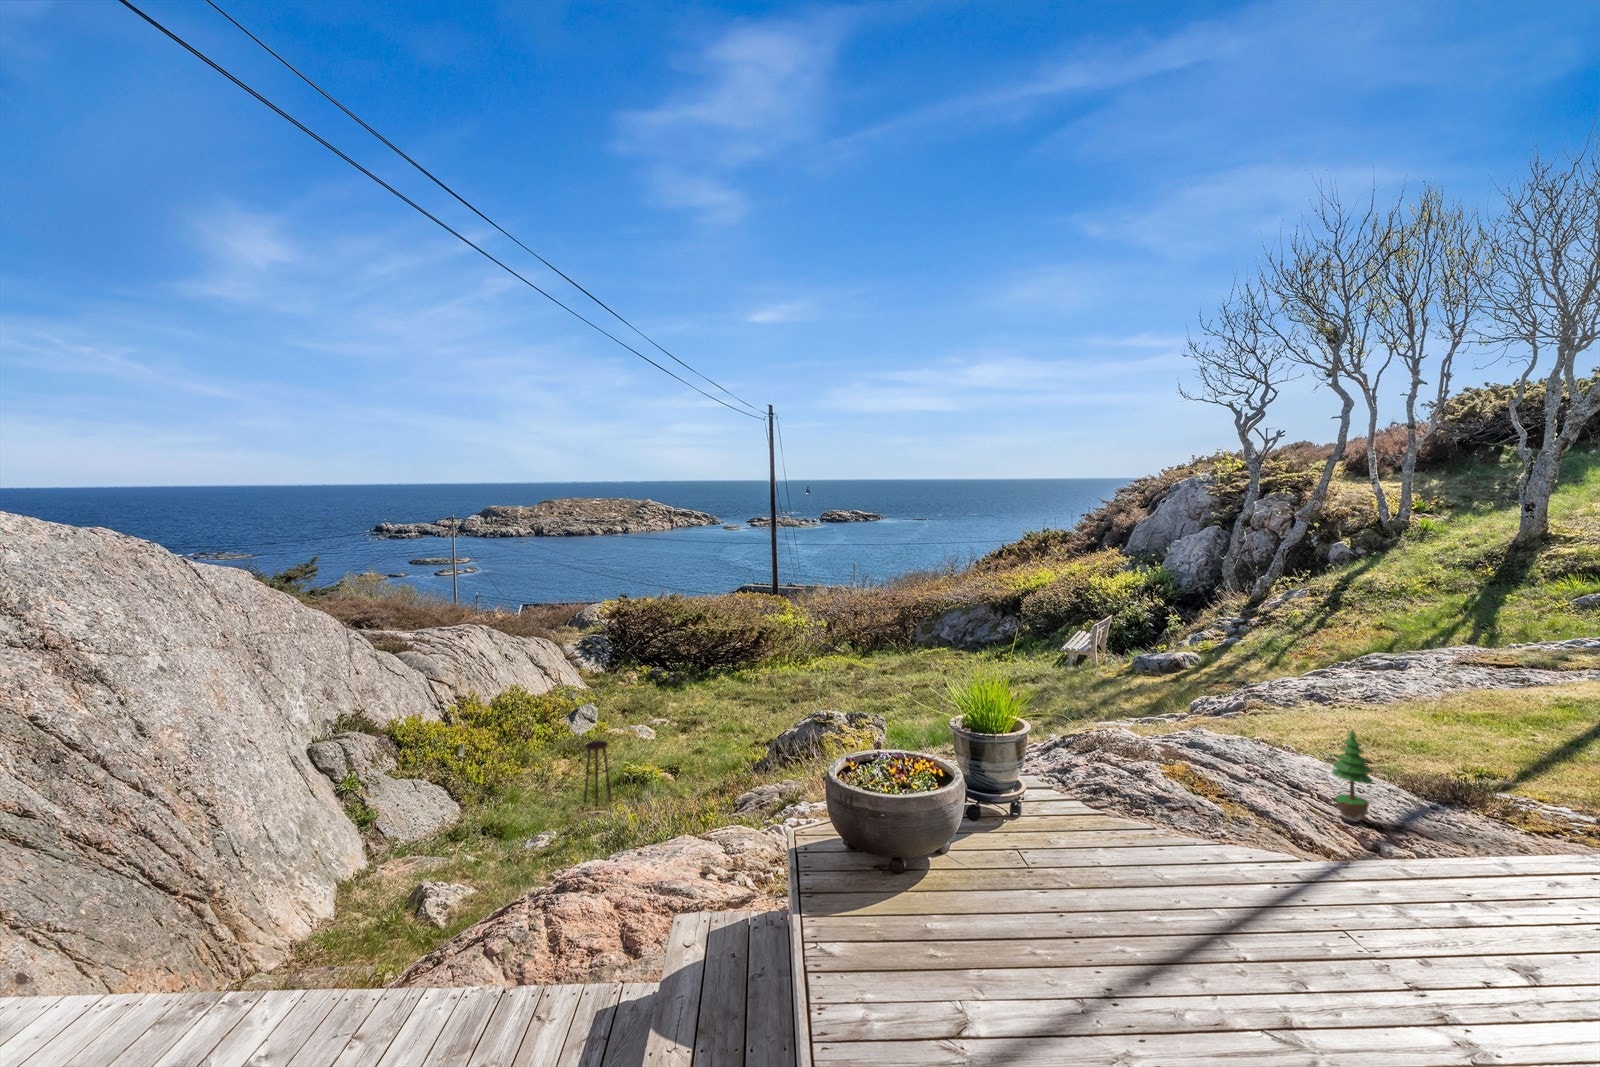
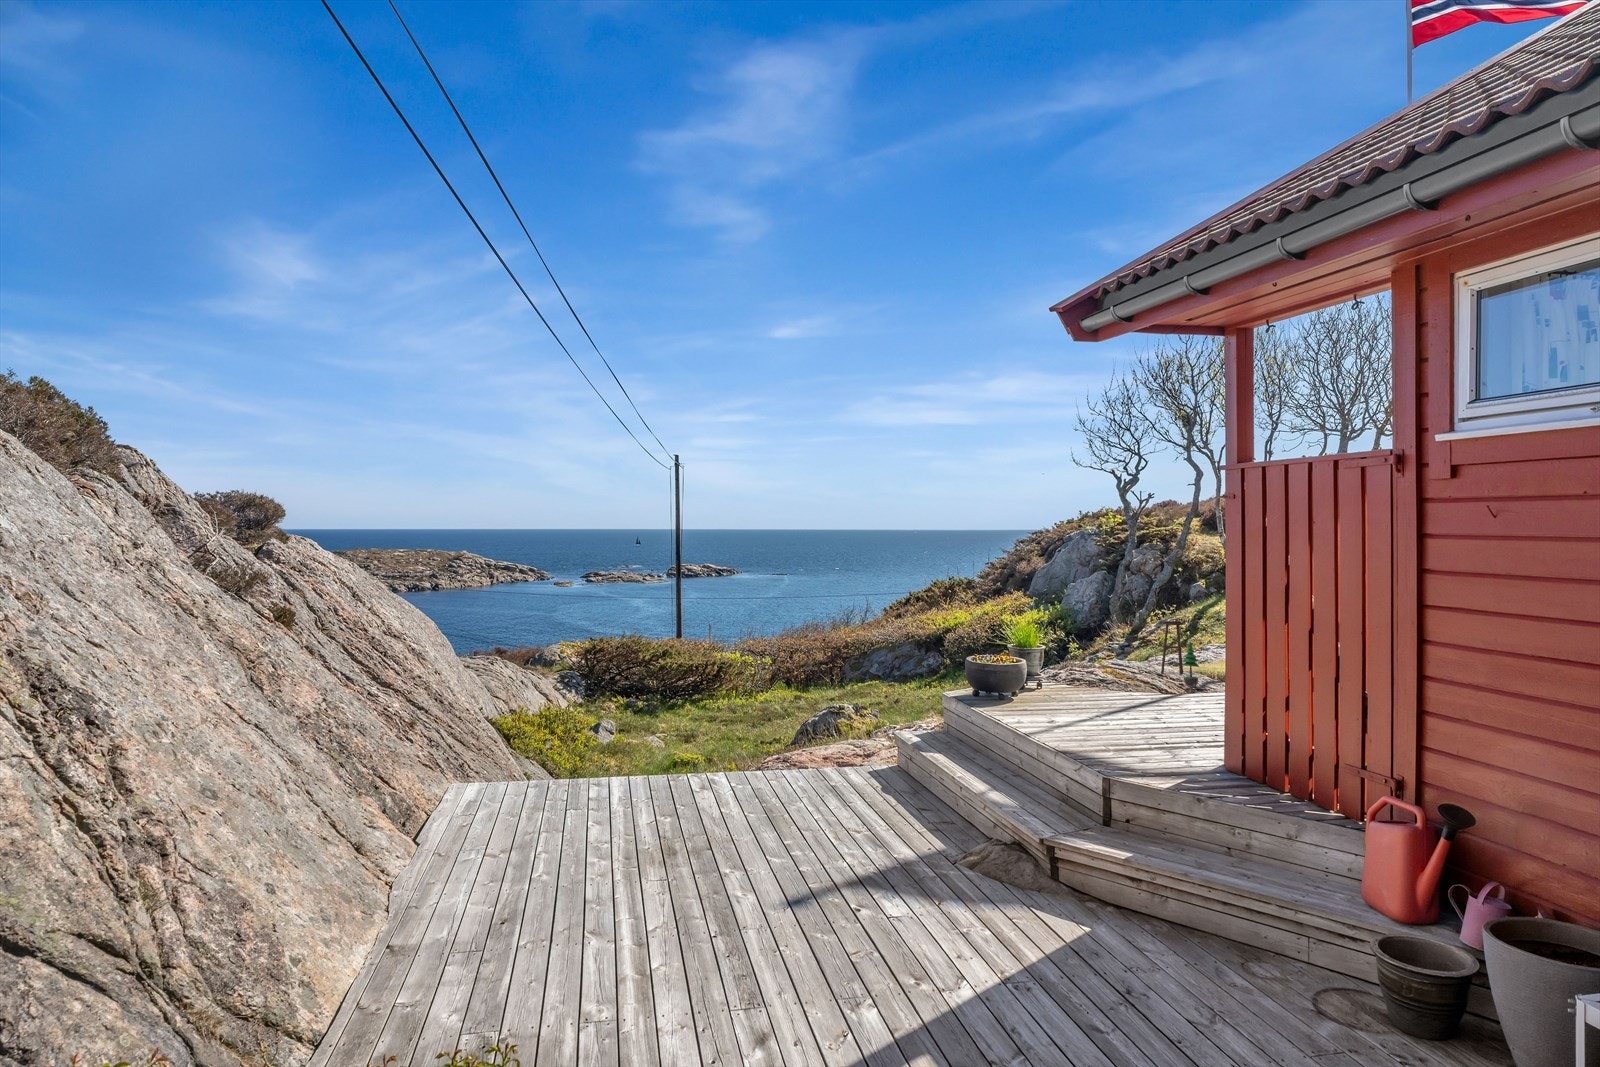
stool: present [584,741,611,806] -> present [1161,621,1183,675]

